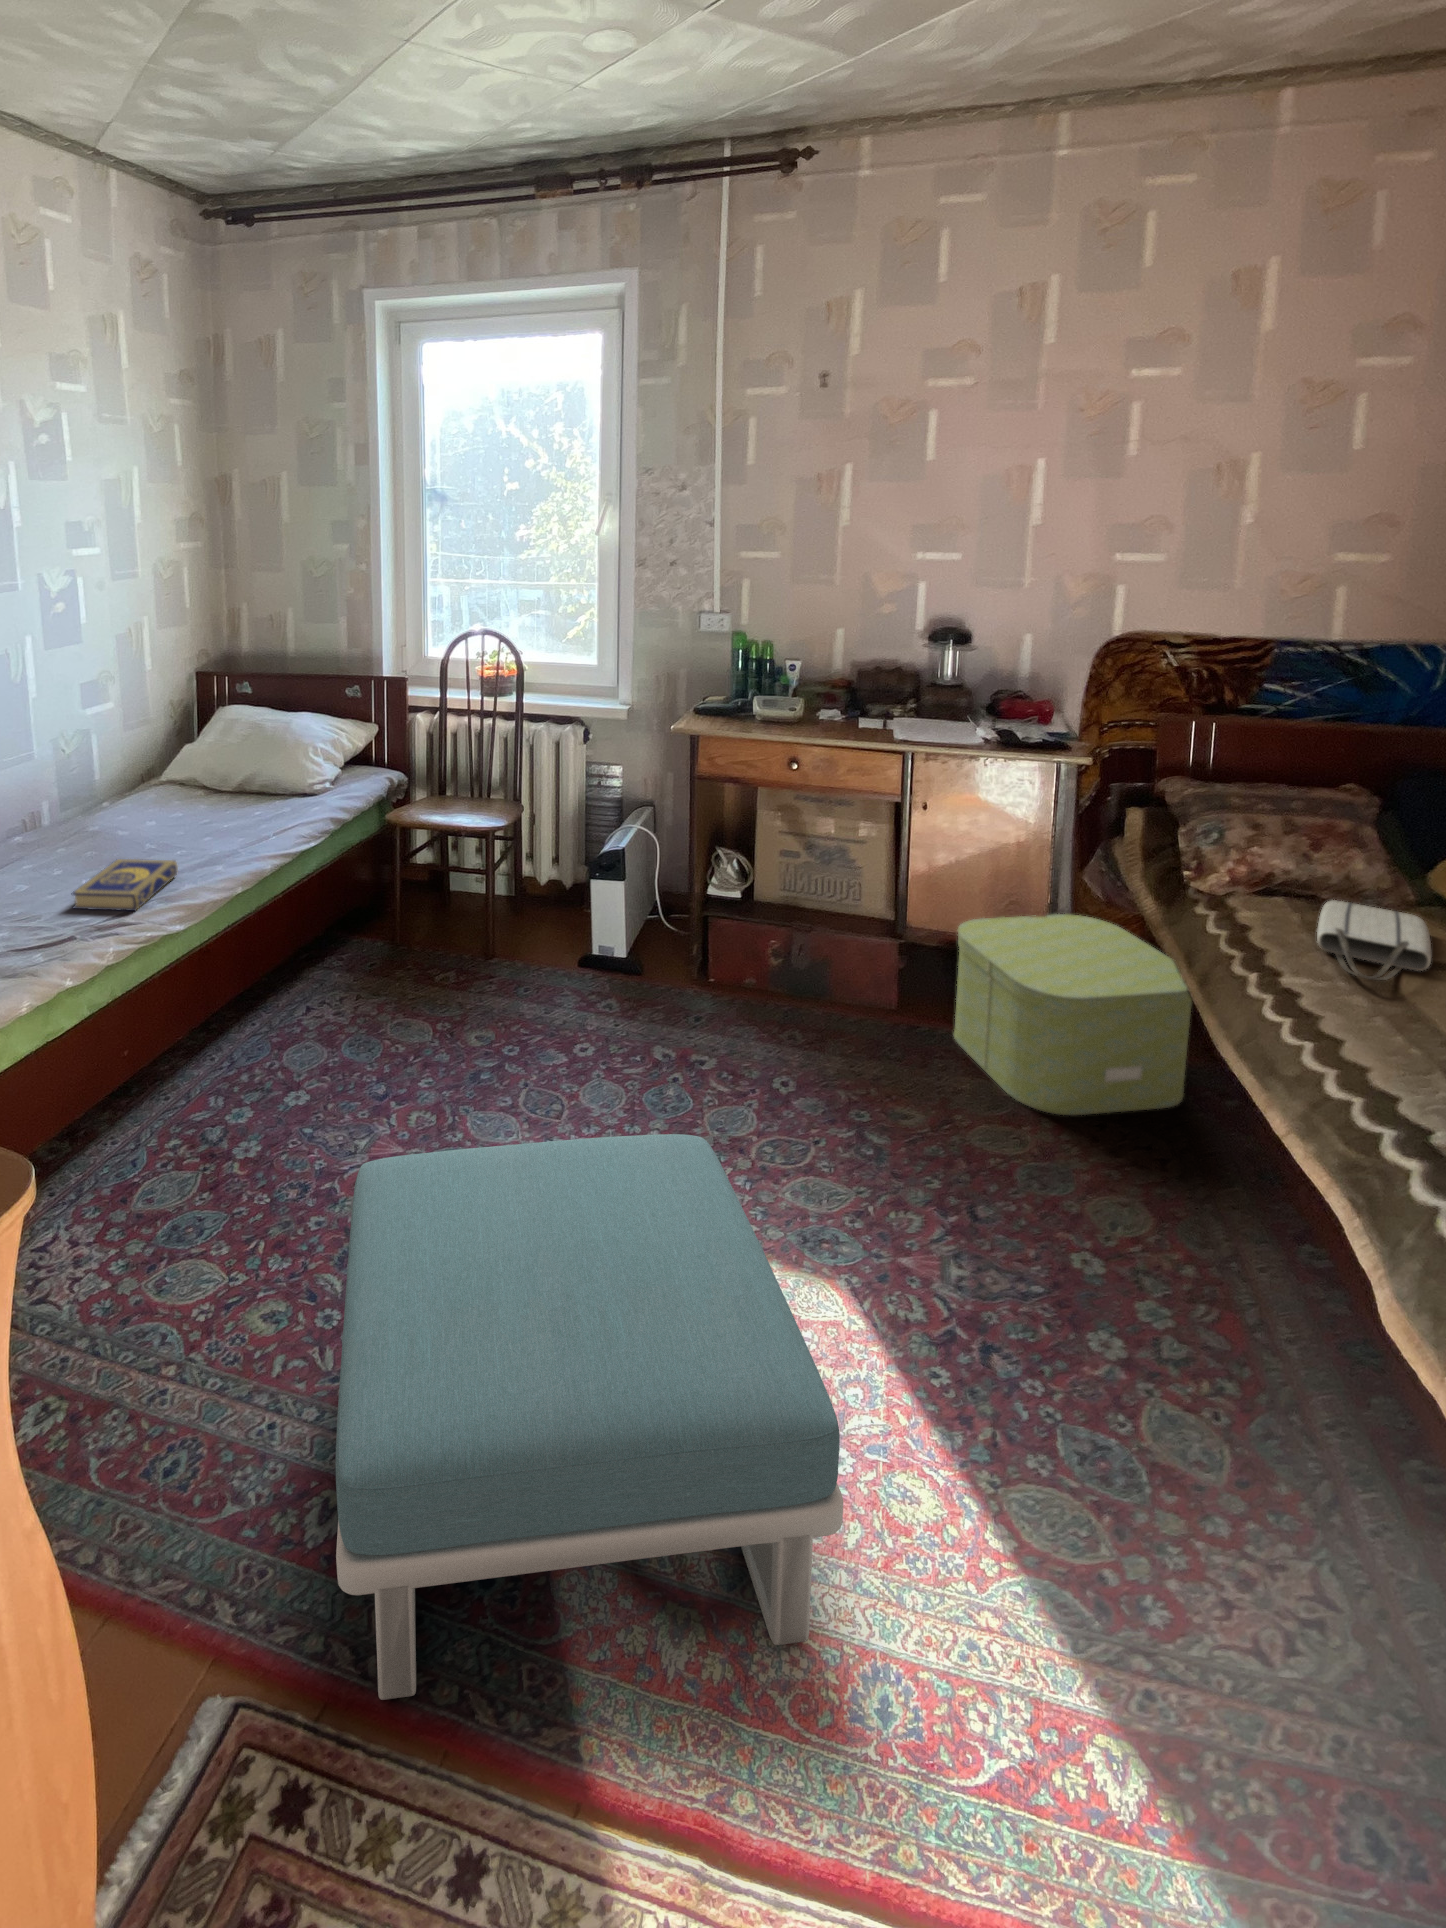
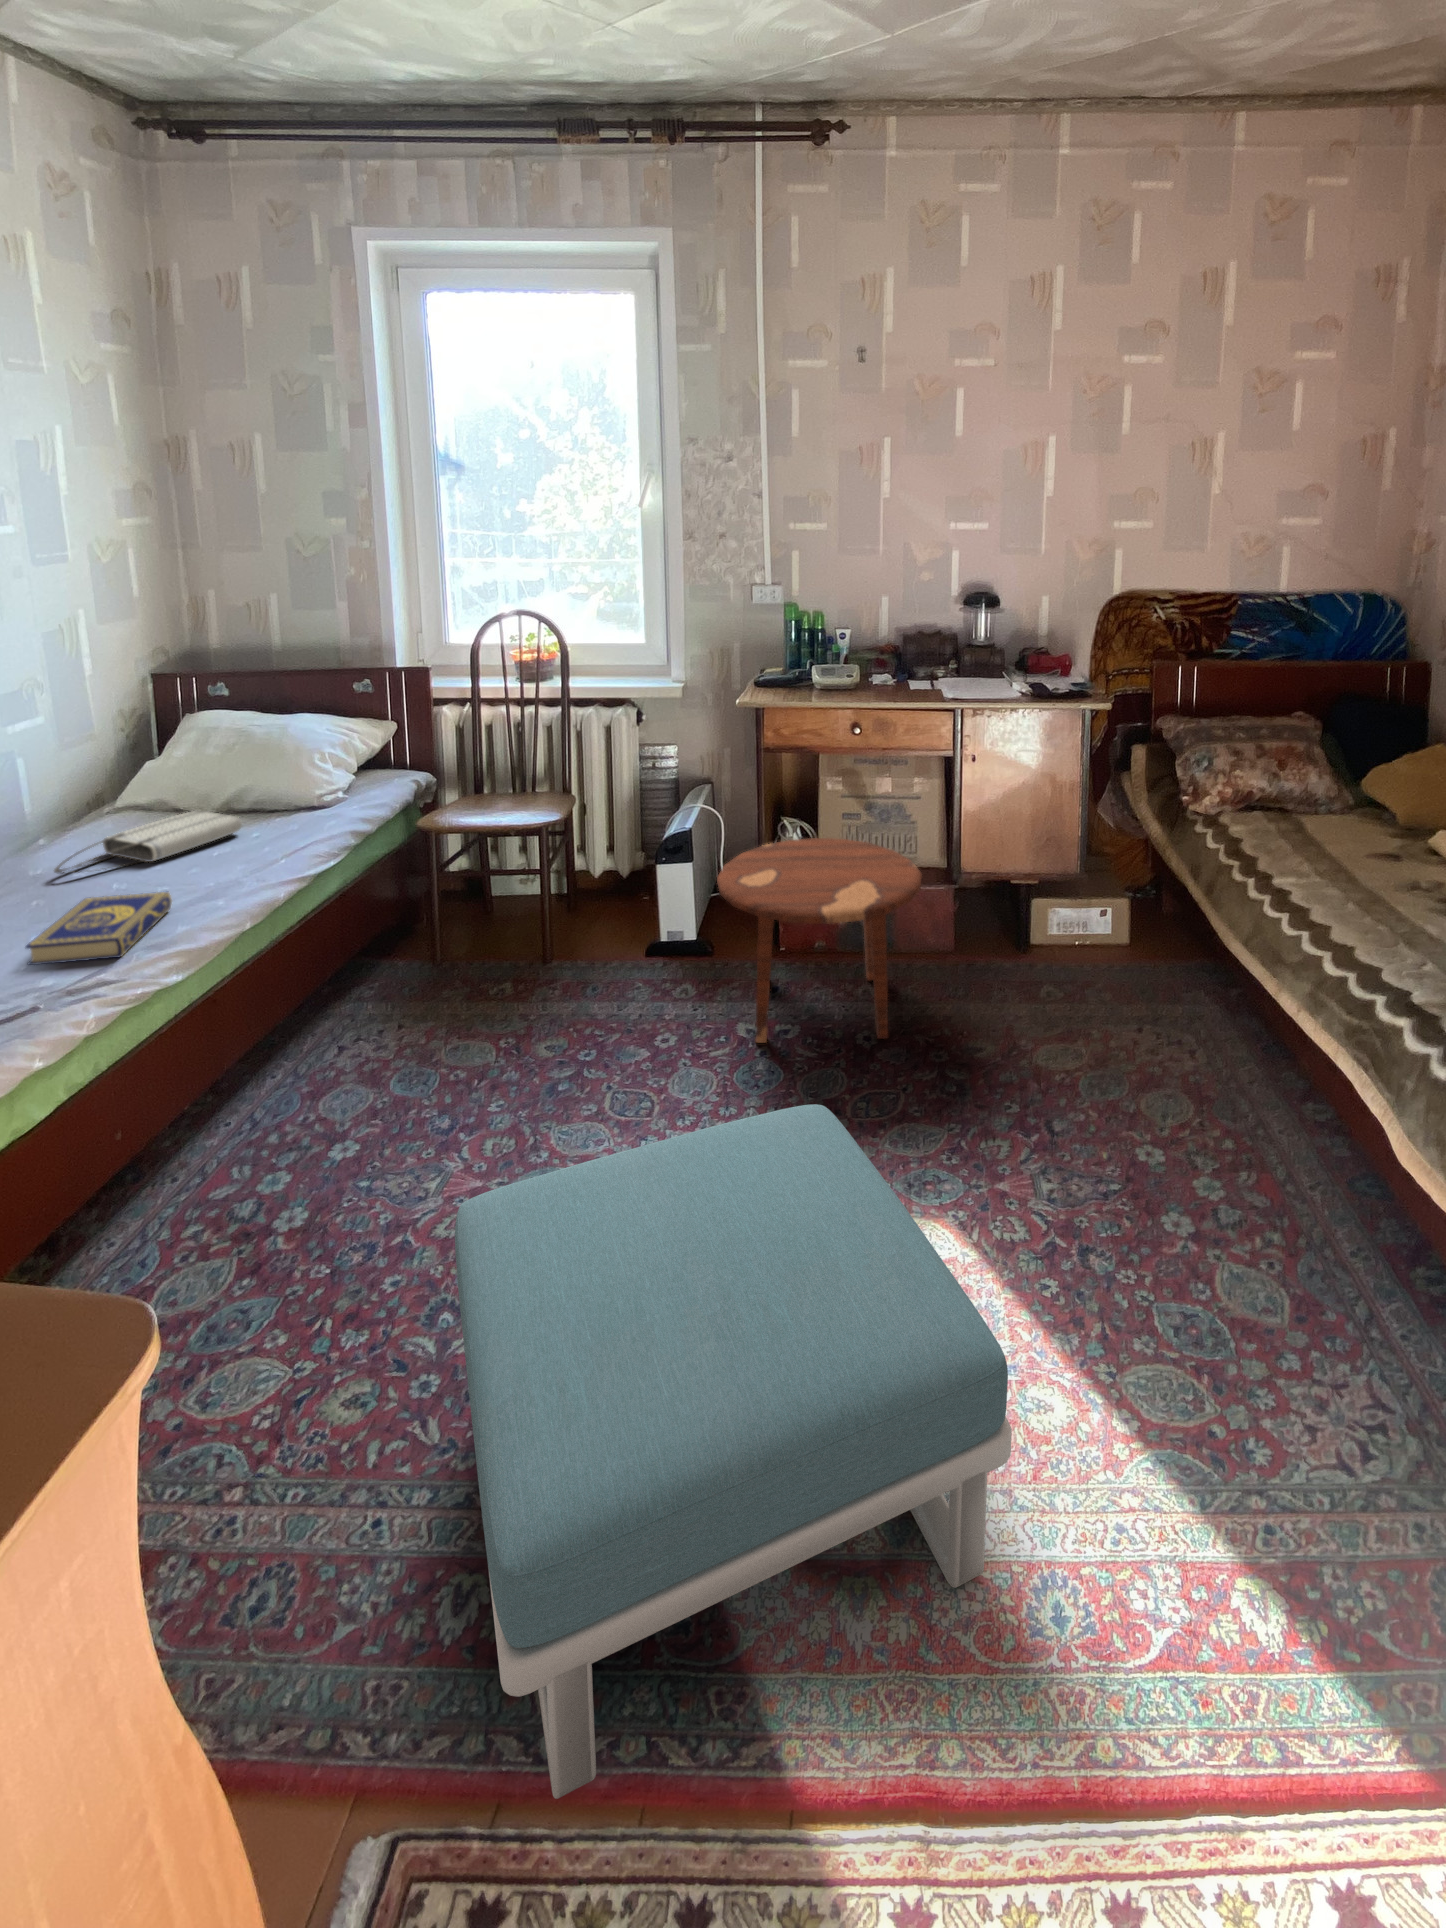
side table: none [639,869,852,1086] -> present [717,838,922,1043]
tote bag: present [1317,900,1431,980] -> present [54,811,242,873]
storage box: present [954,914,1192,1115] -> none [1007,849,1204,1027]

